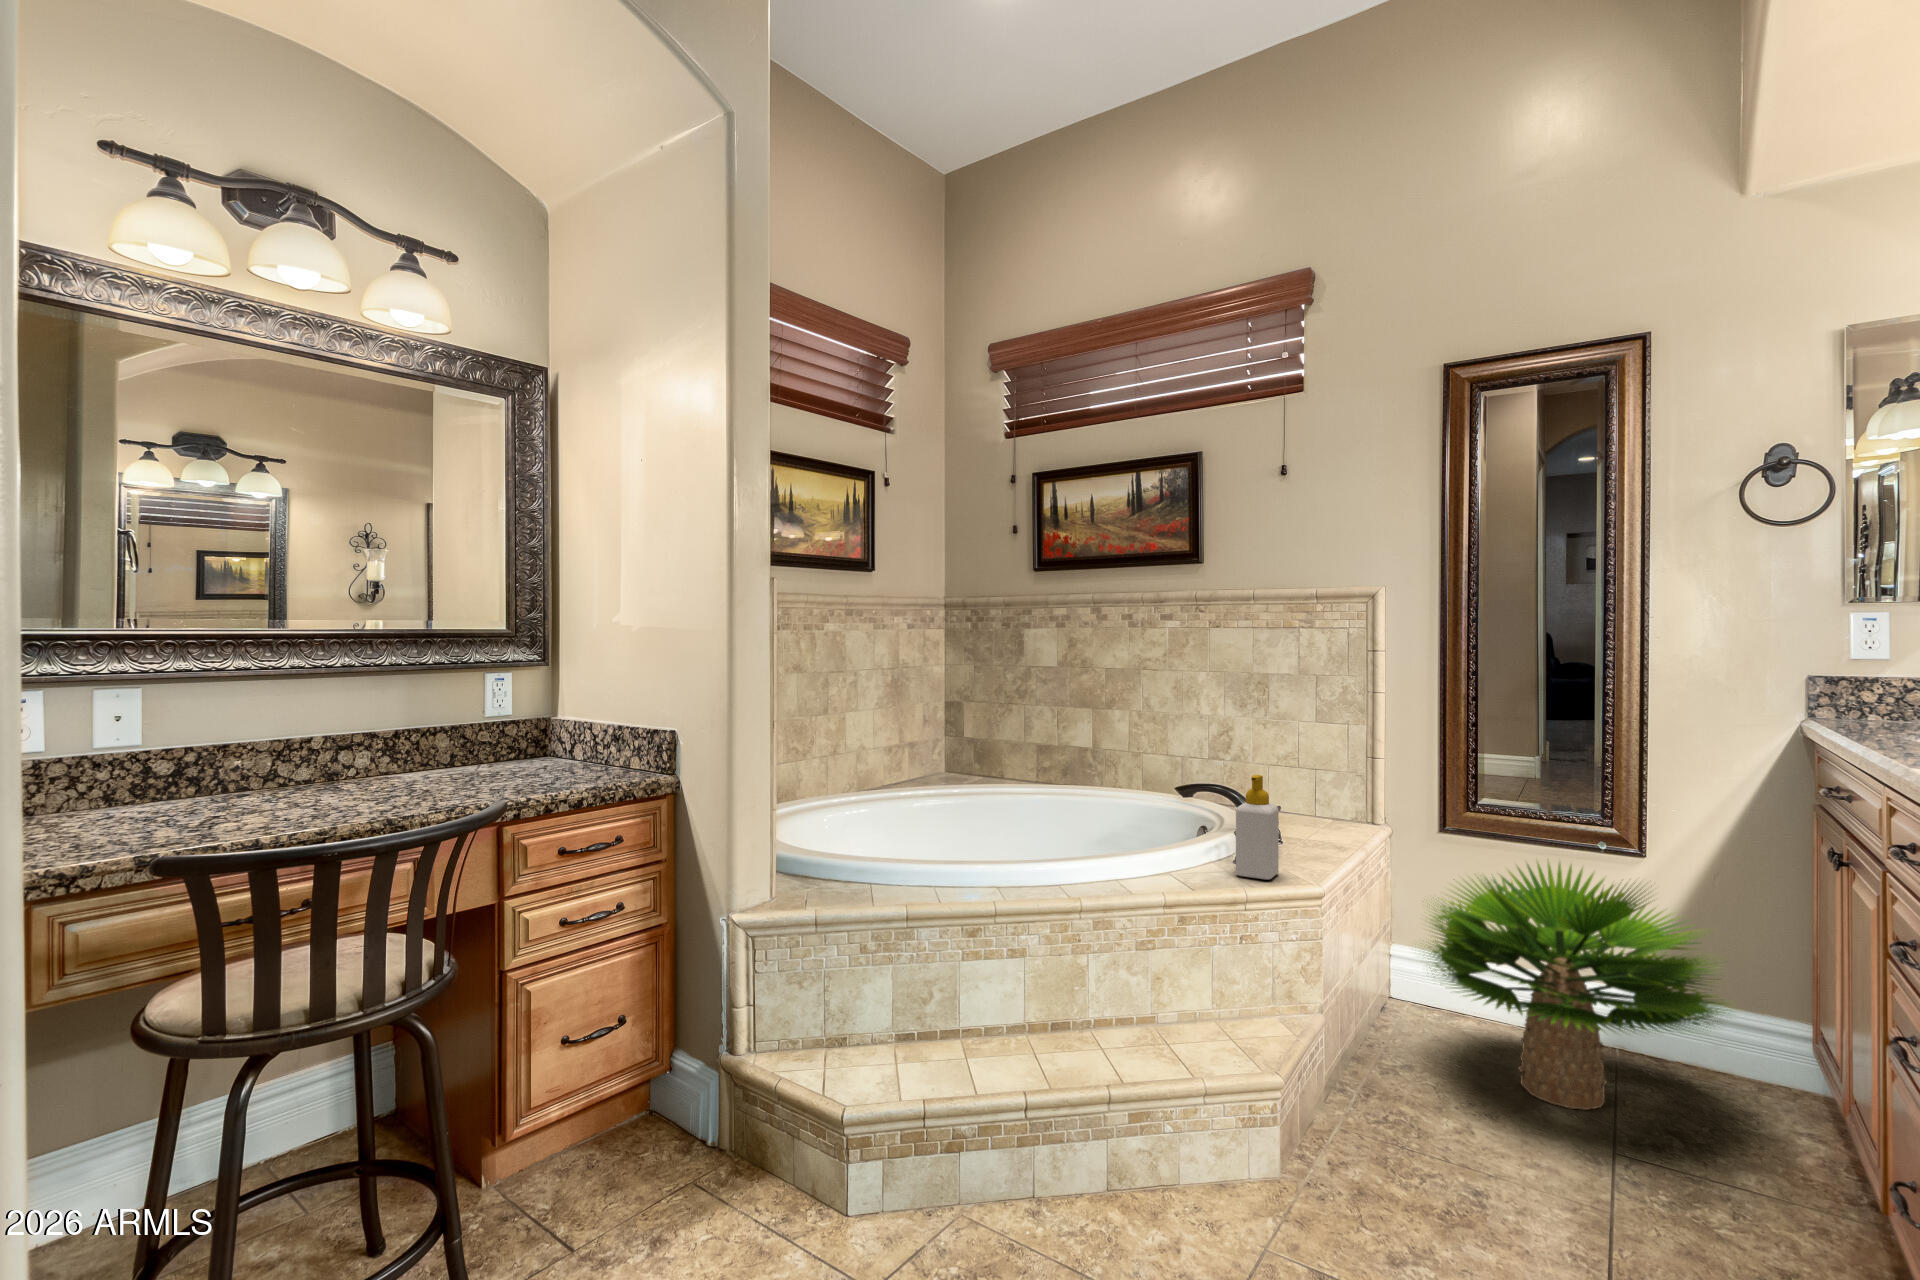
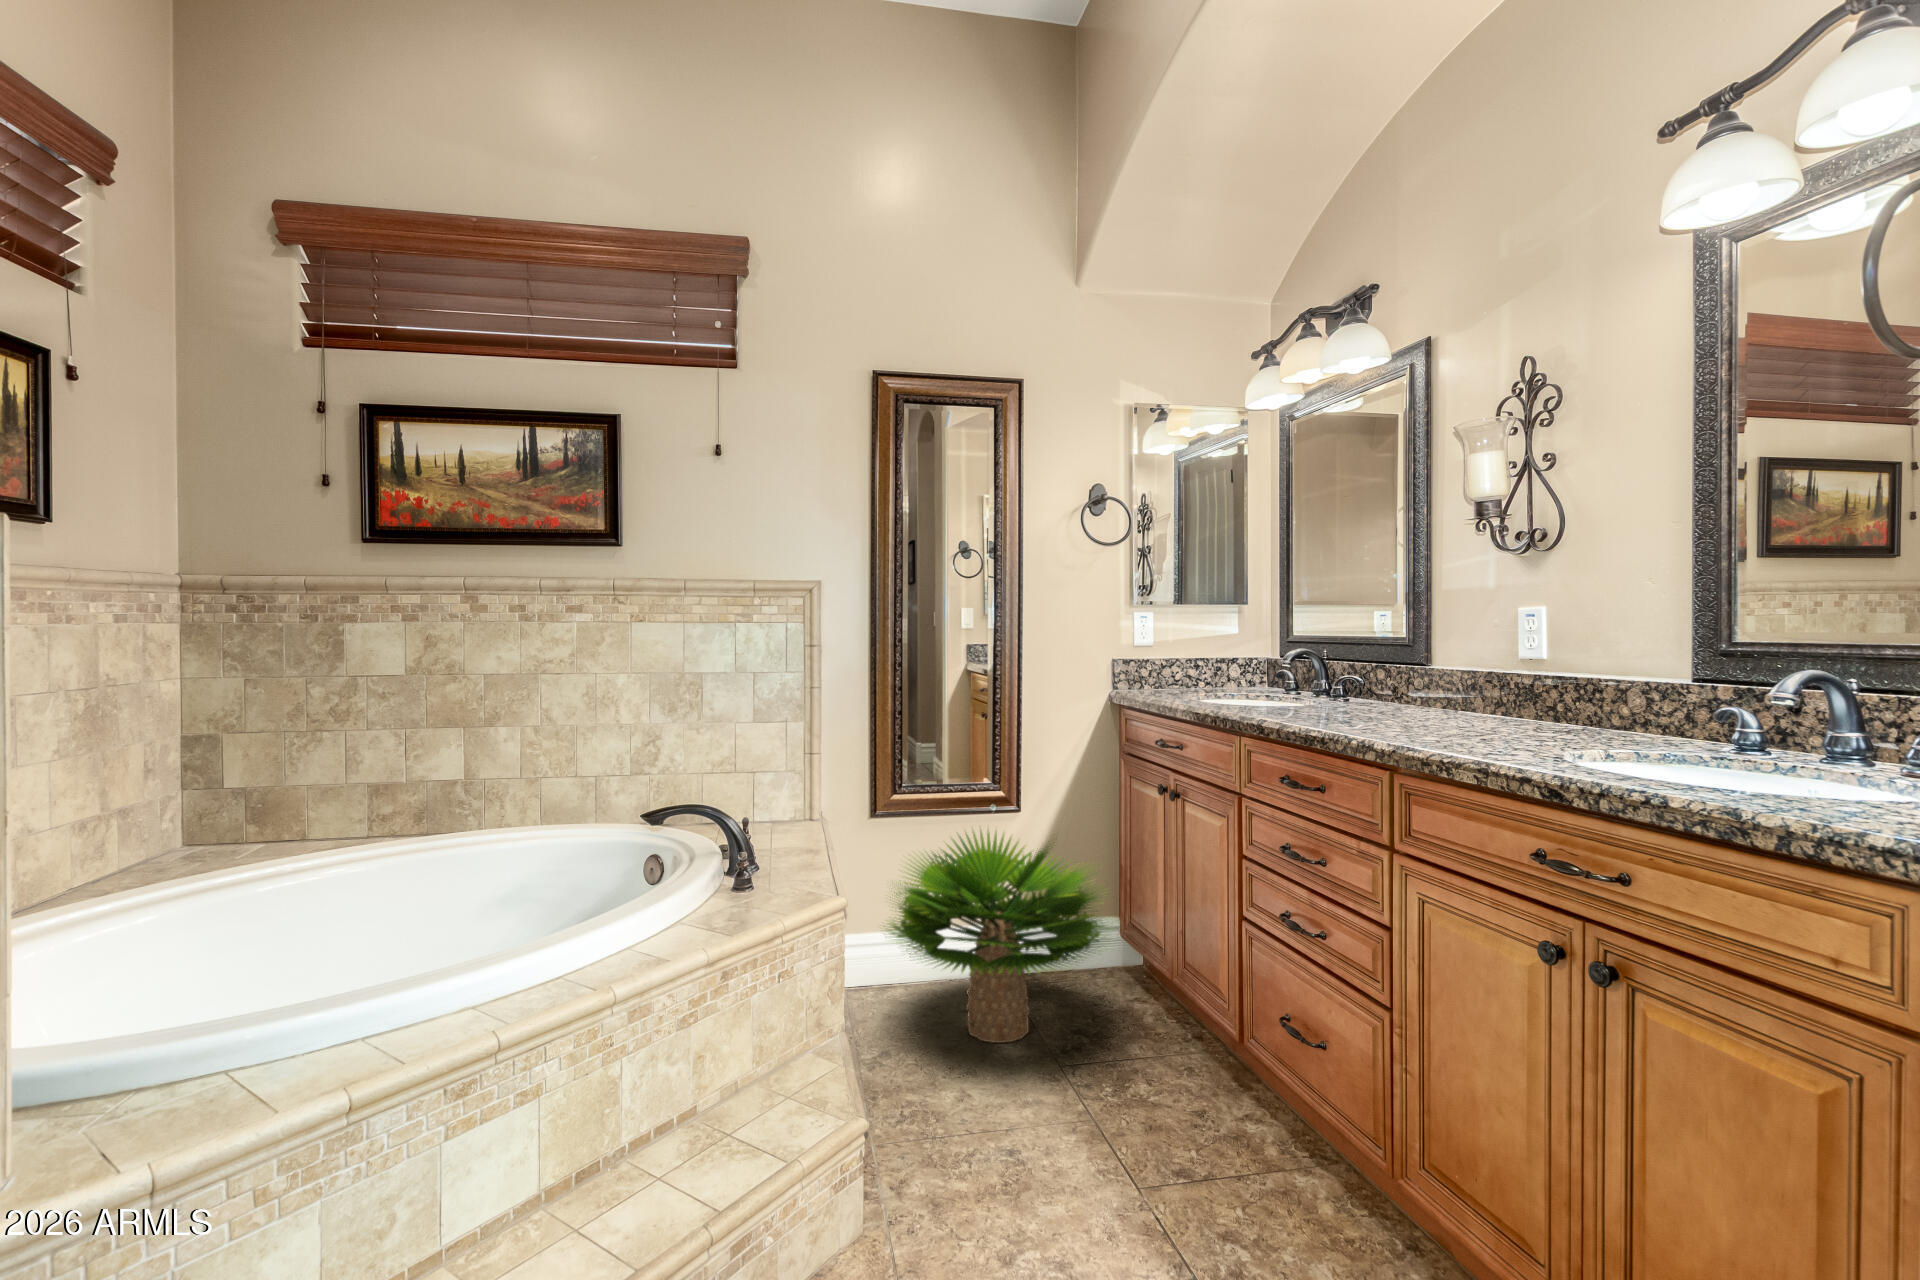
soap bottle: present [1236,775,1279,880] -> none [750,787,792,905]

